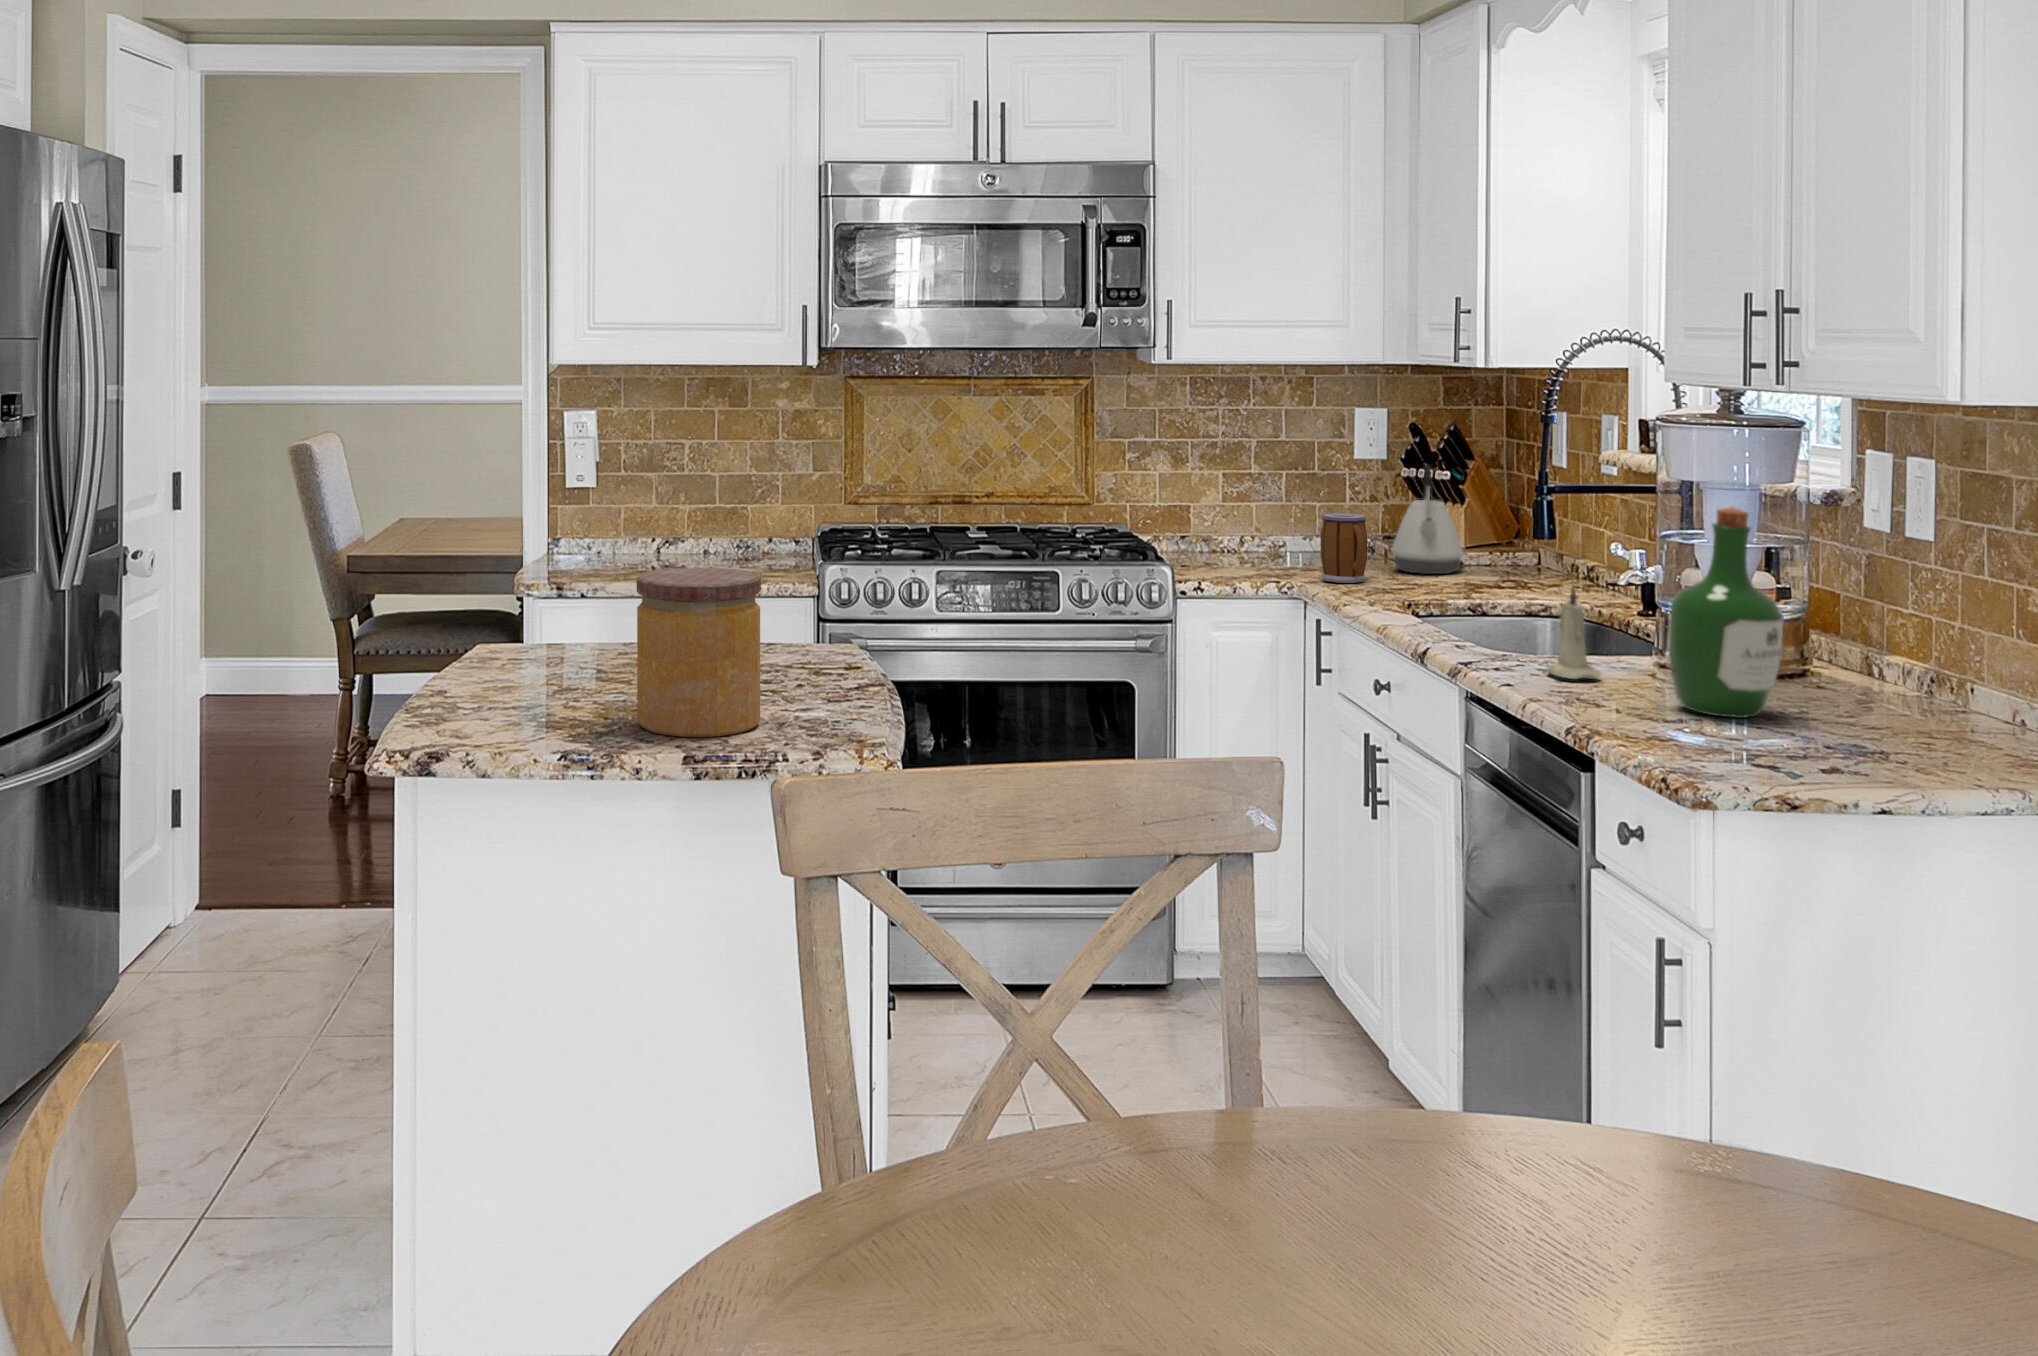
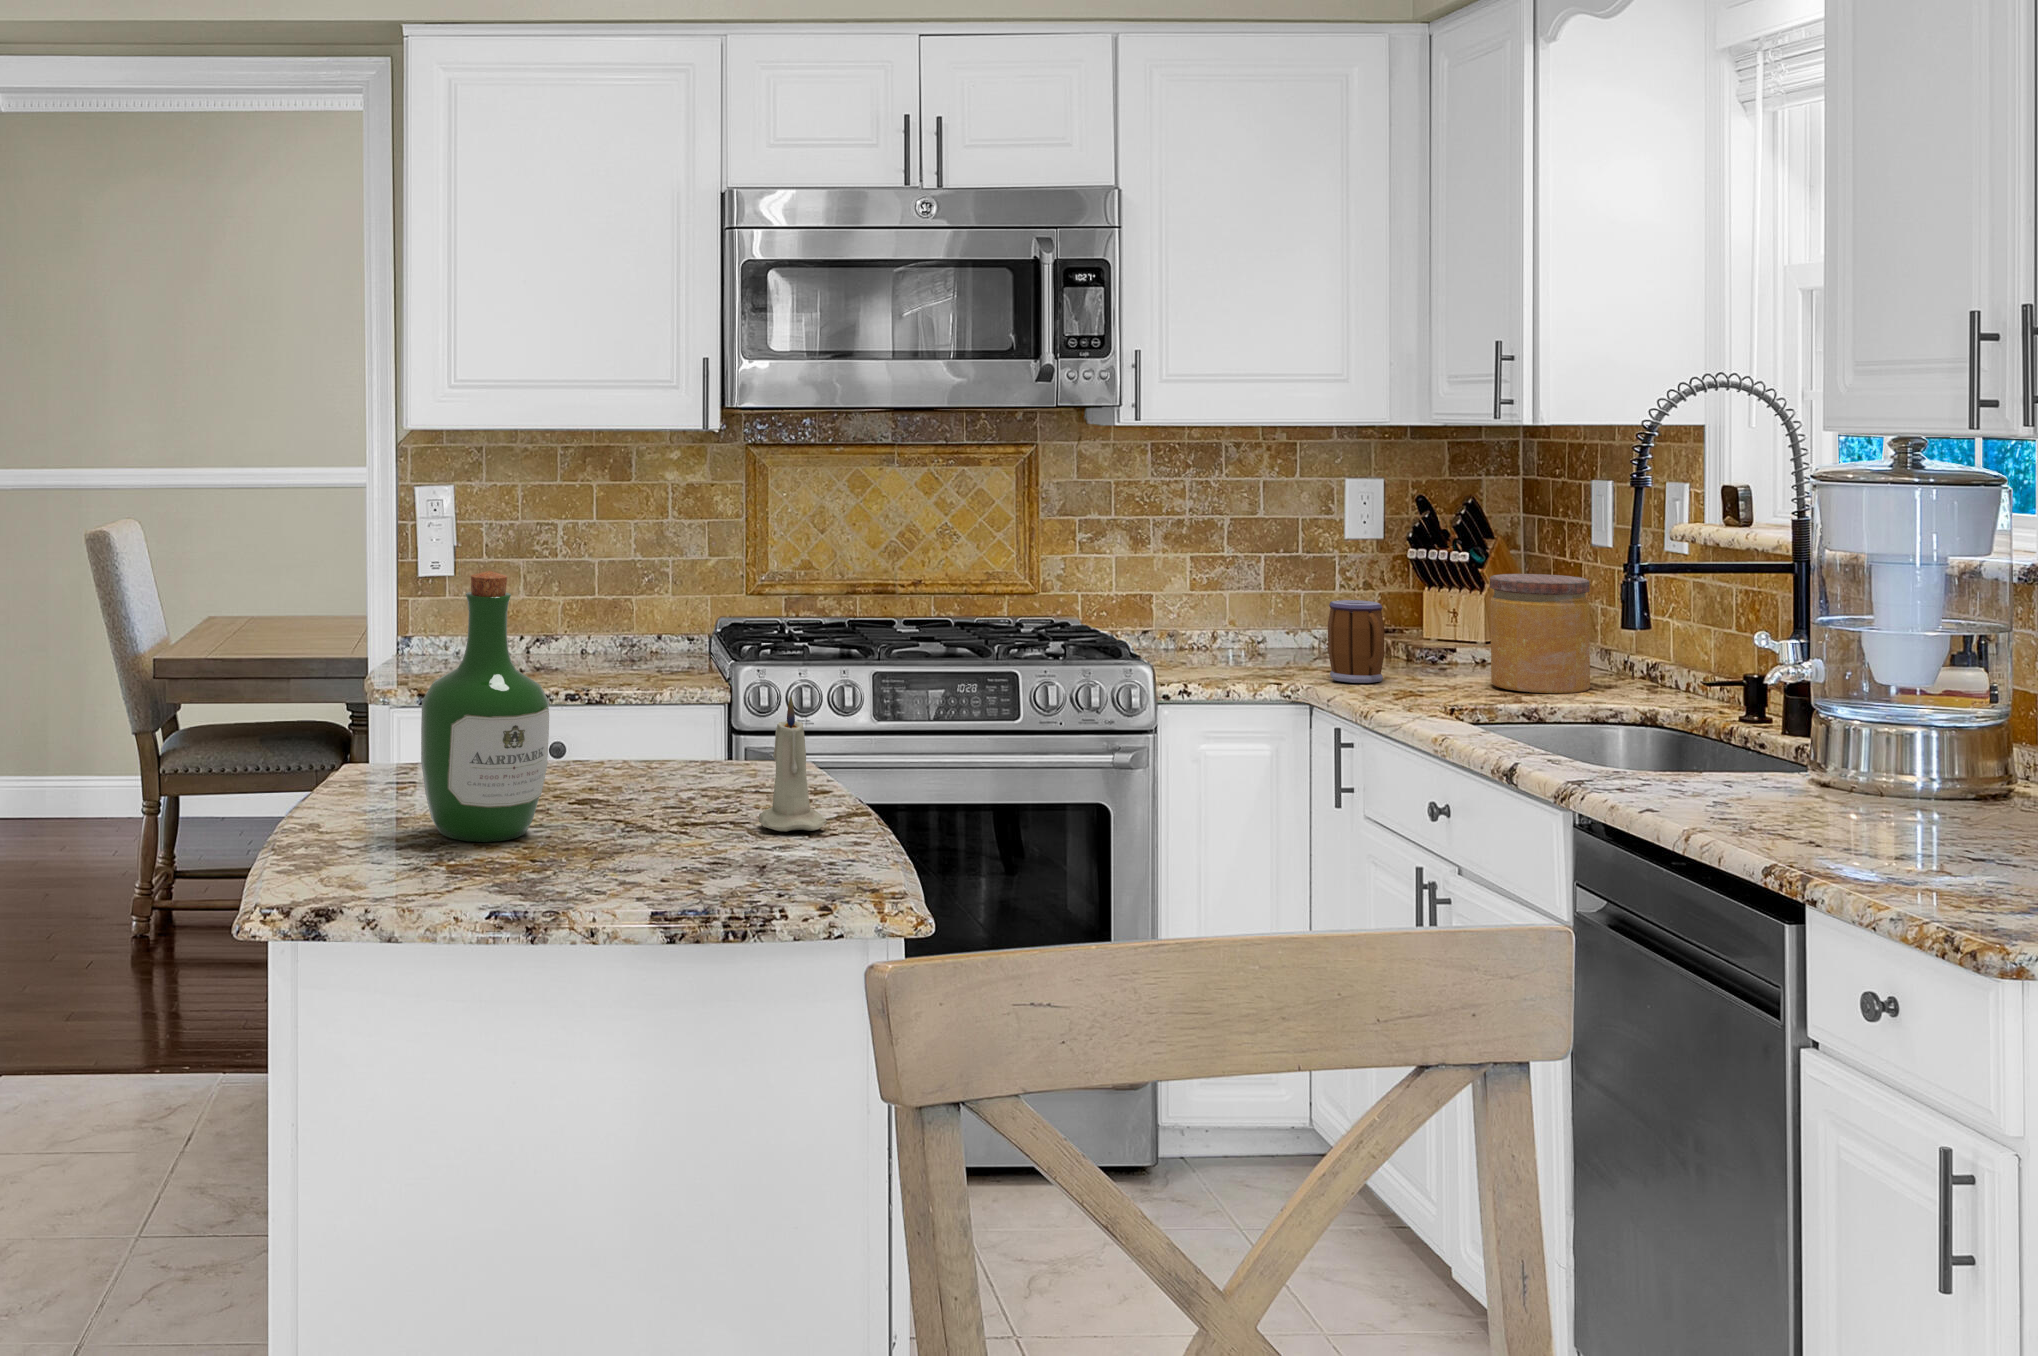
kettle: present [1391,465,1463,574] -> none [1406,542,1492,672]
wine bottle: present [1669,508,1784,718] -> present [421,571,549,842]
jar: present [636,568,761,737] -> present [1490,574,1590,693]
candle: present [1546,586,1601,679] -> present [759,697,827,831]

